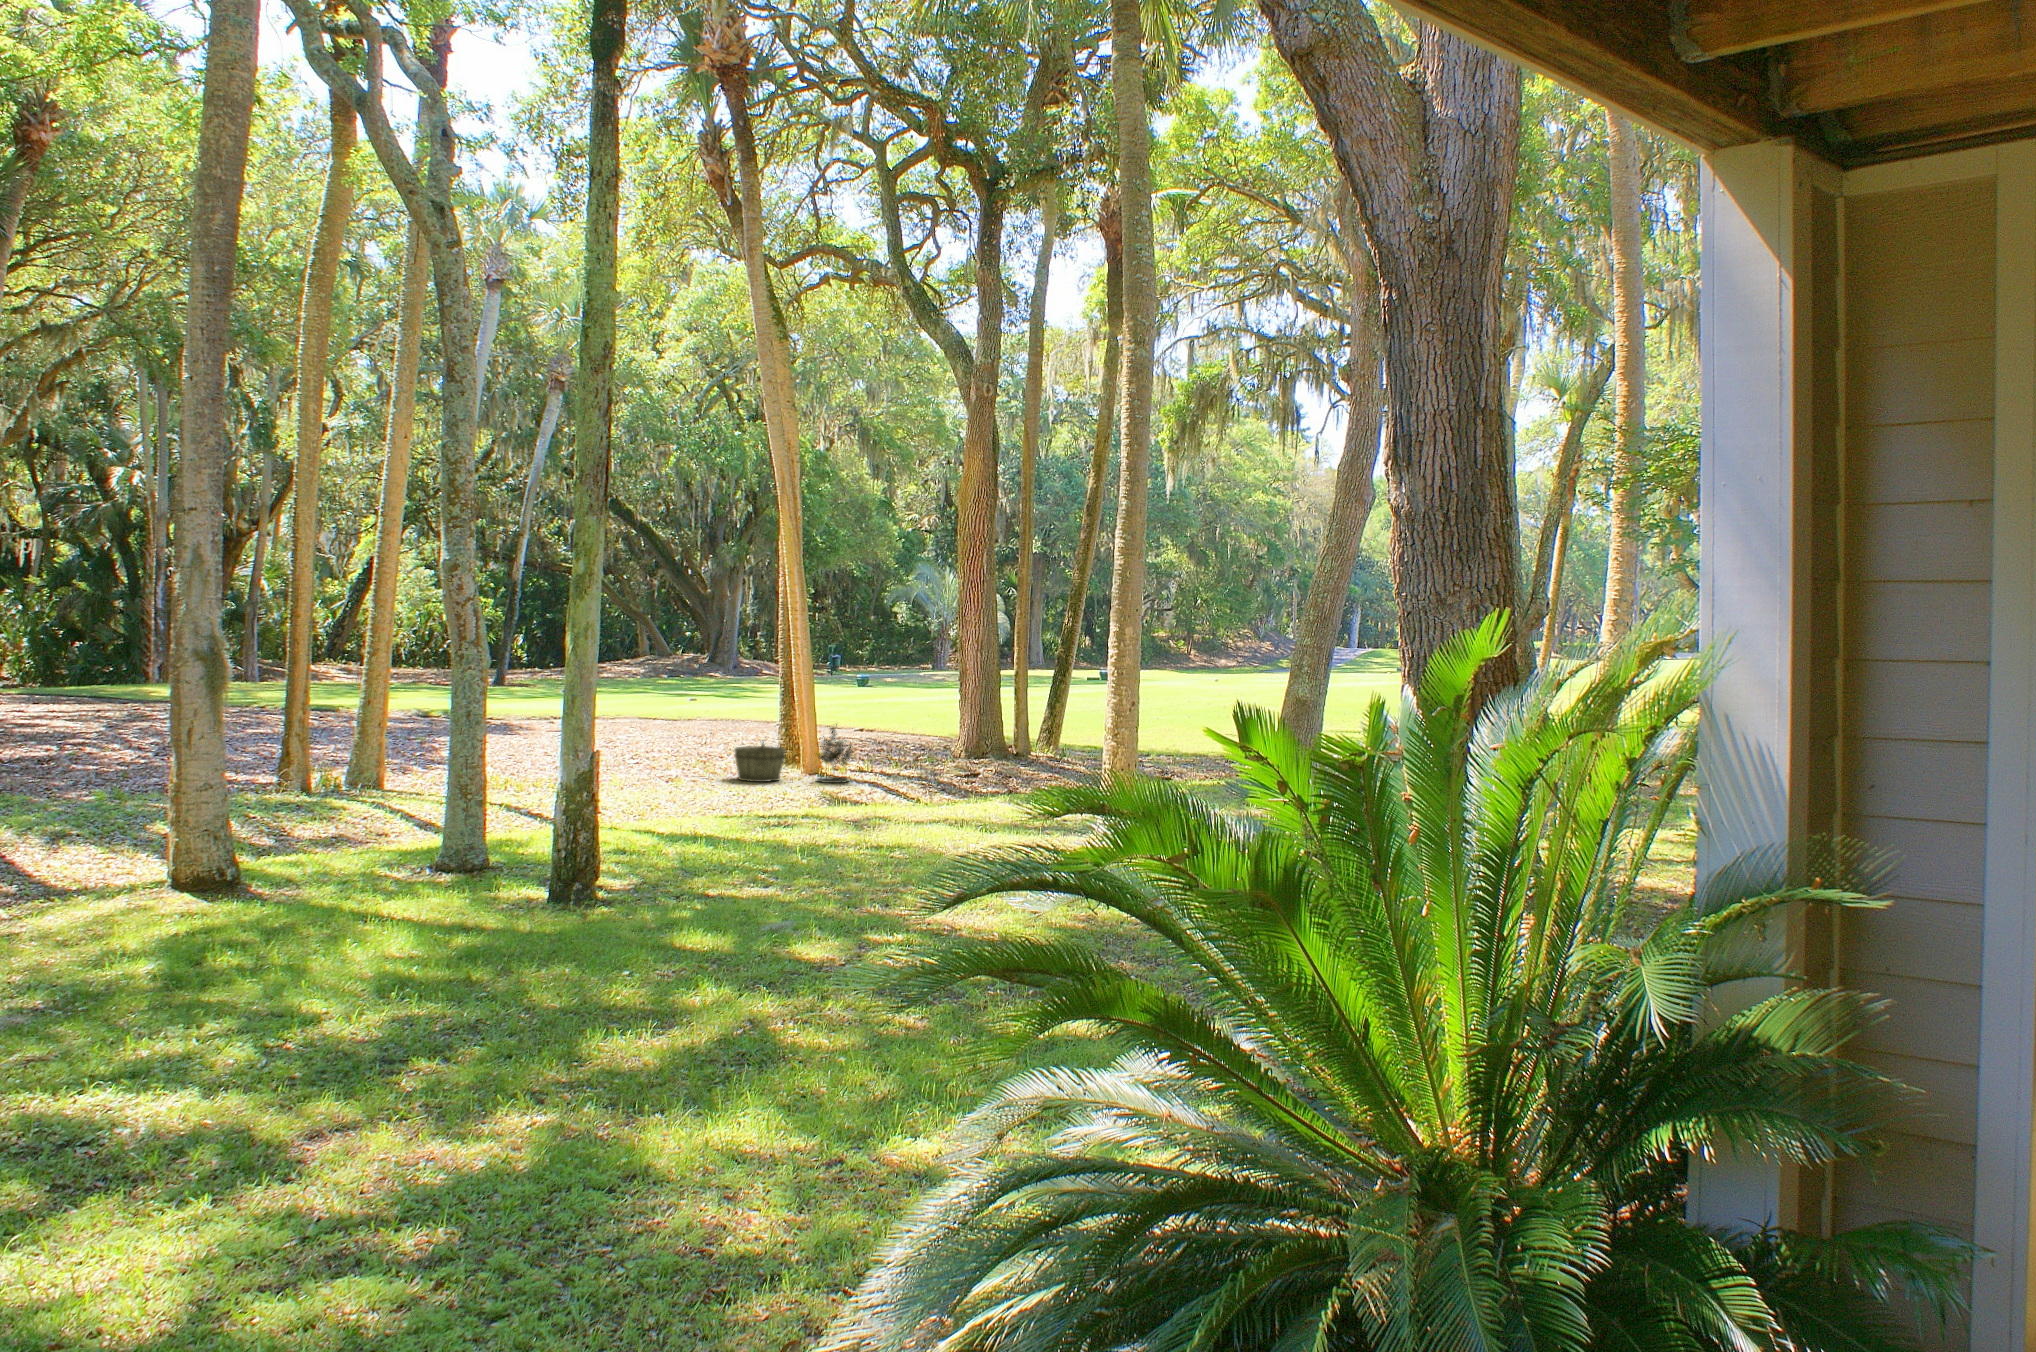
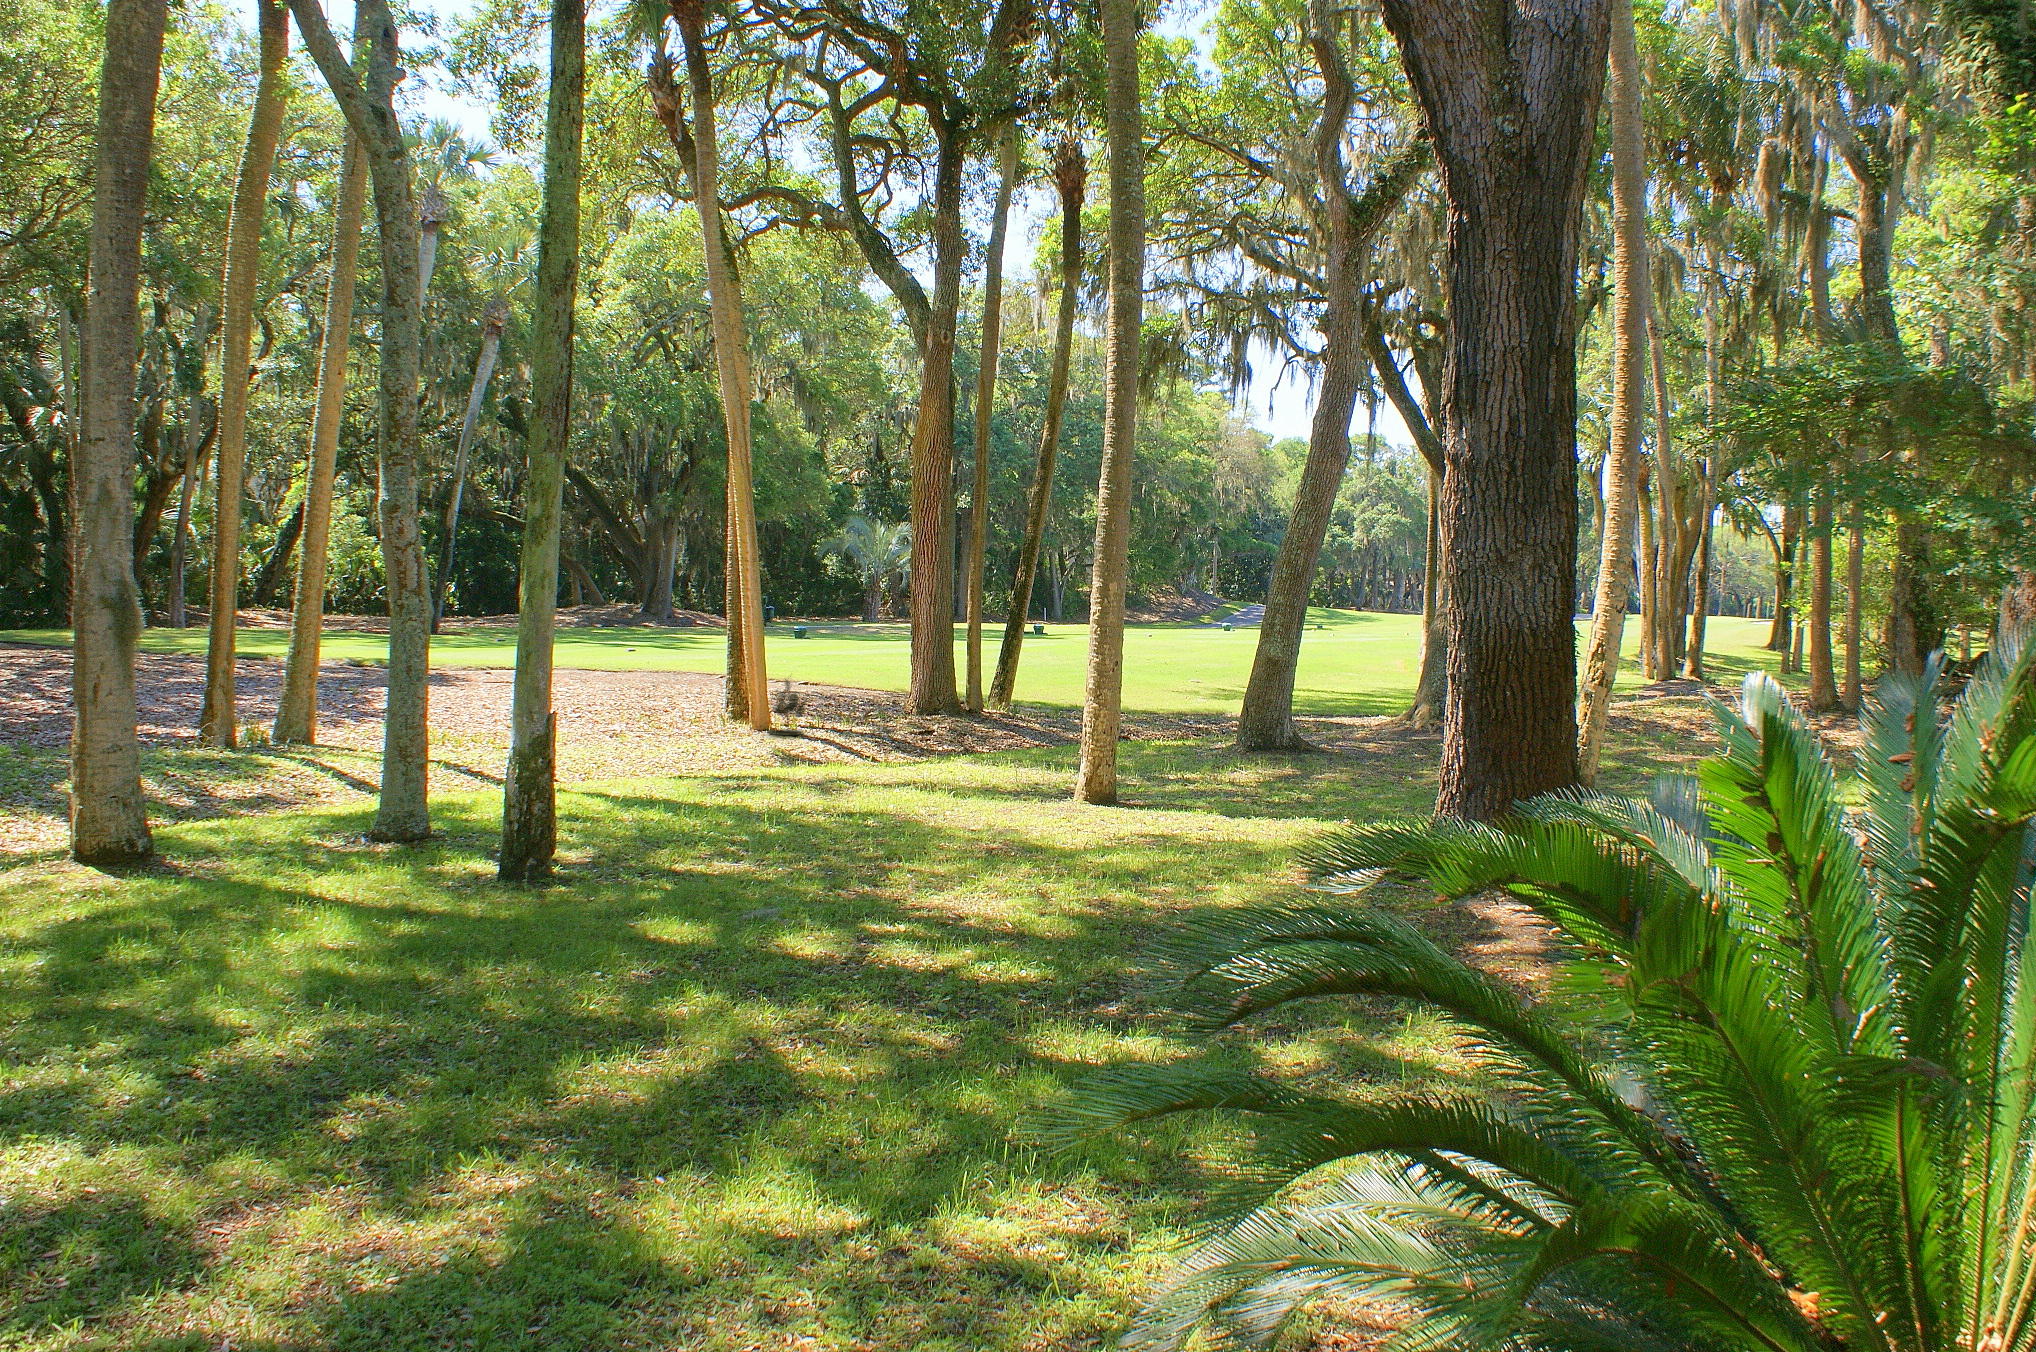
wooden bucket: present [735,742,786,782] -> none [685,689,740,734]

